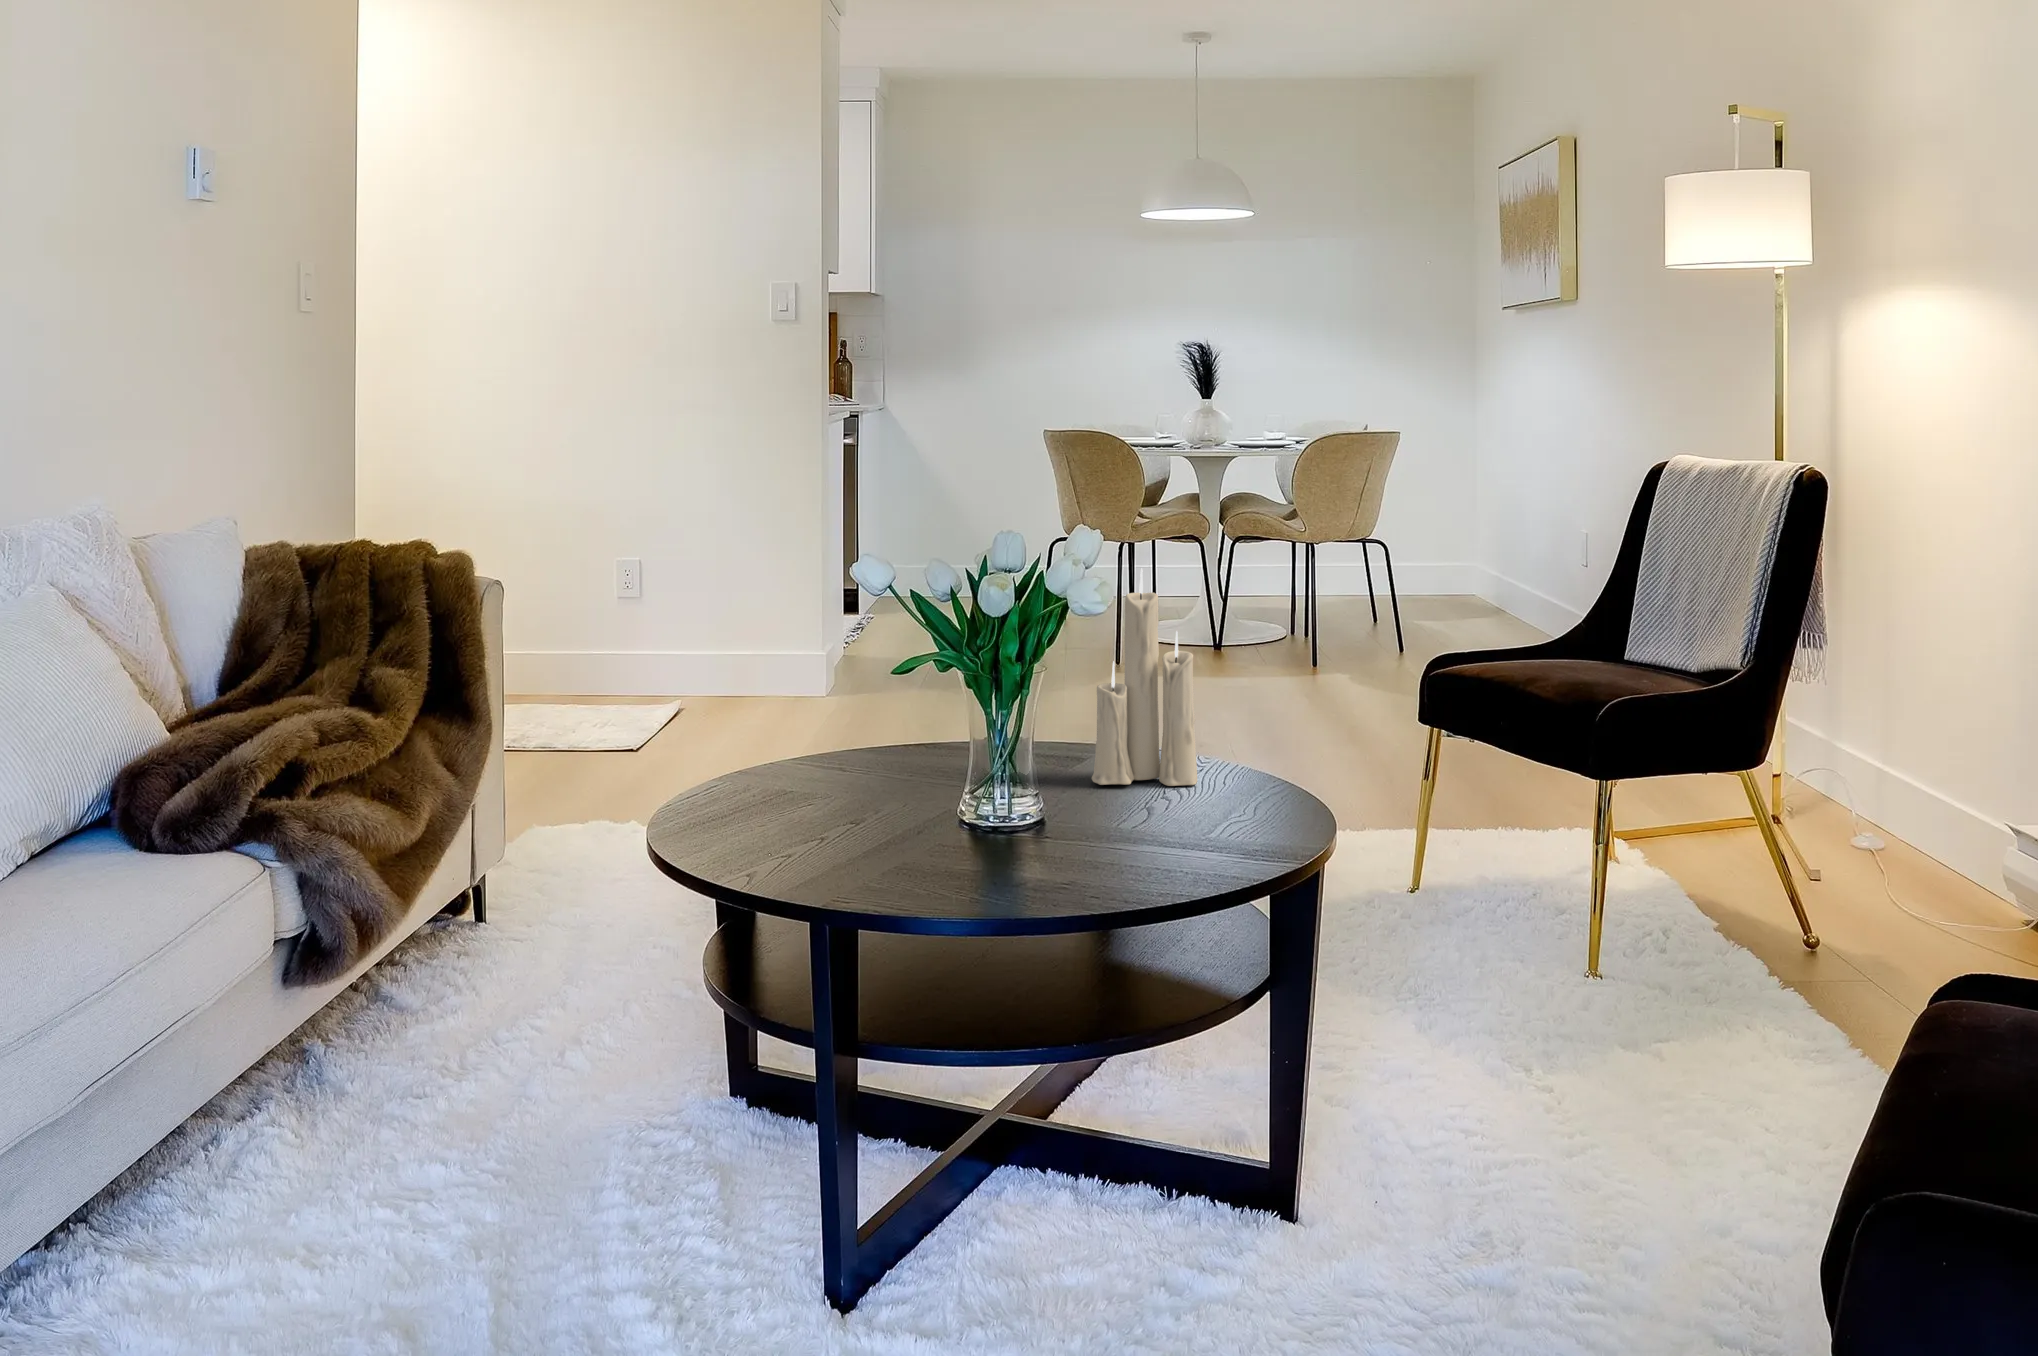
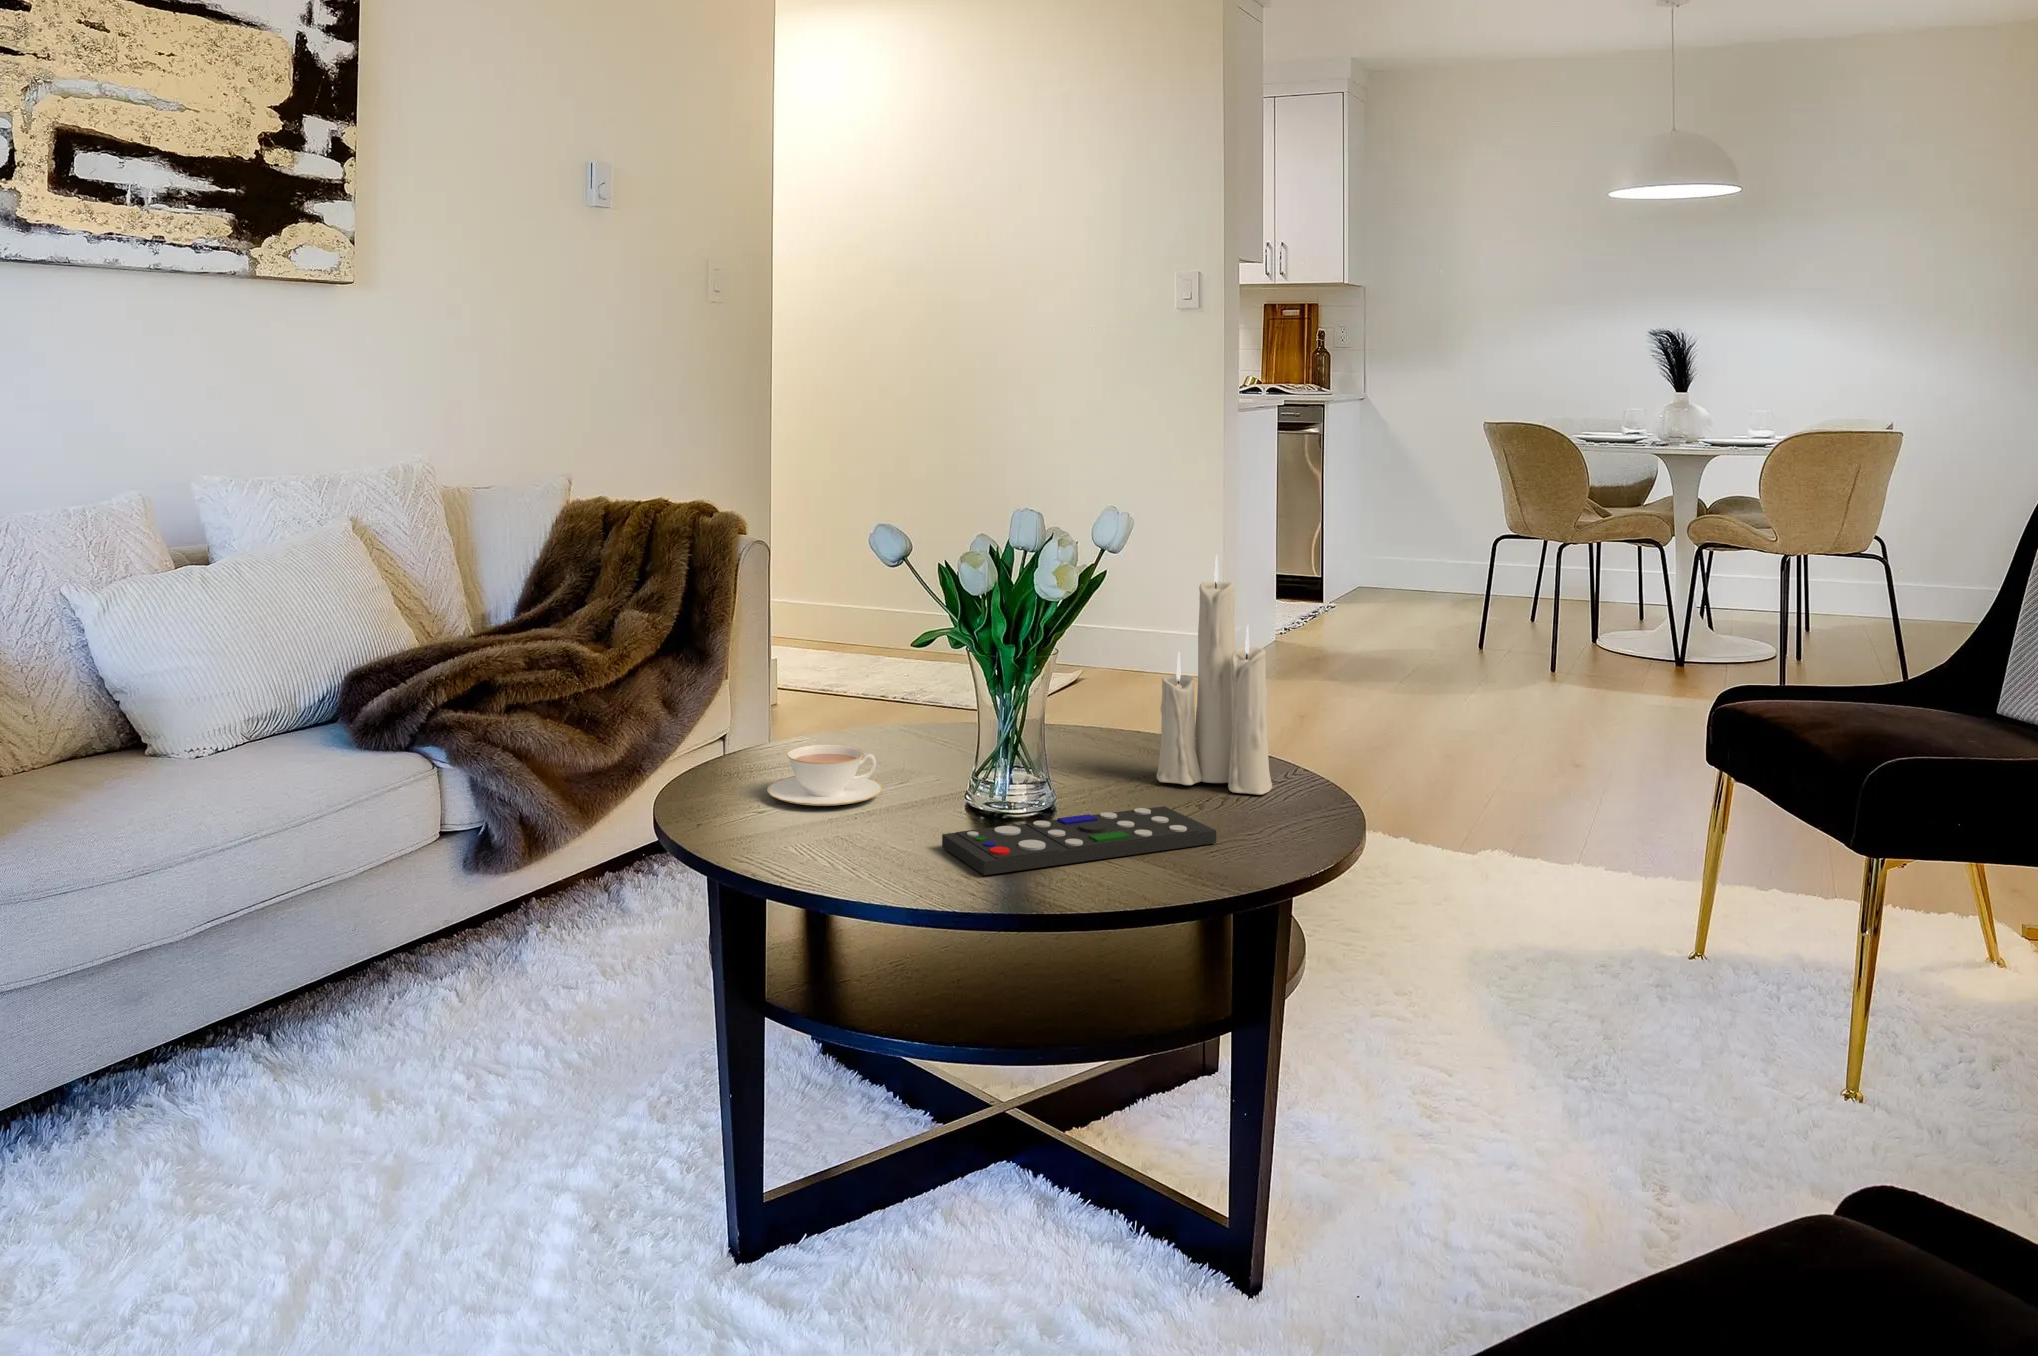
teacup: none [754,786,873,850] -> present [767,744,883,806]
remote control: none [993,805,1213,888] -> present [942,806,1216,875]

